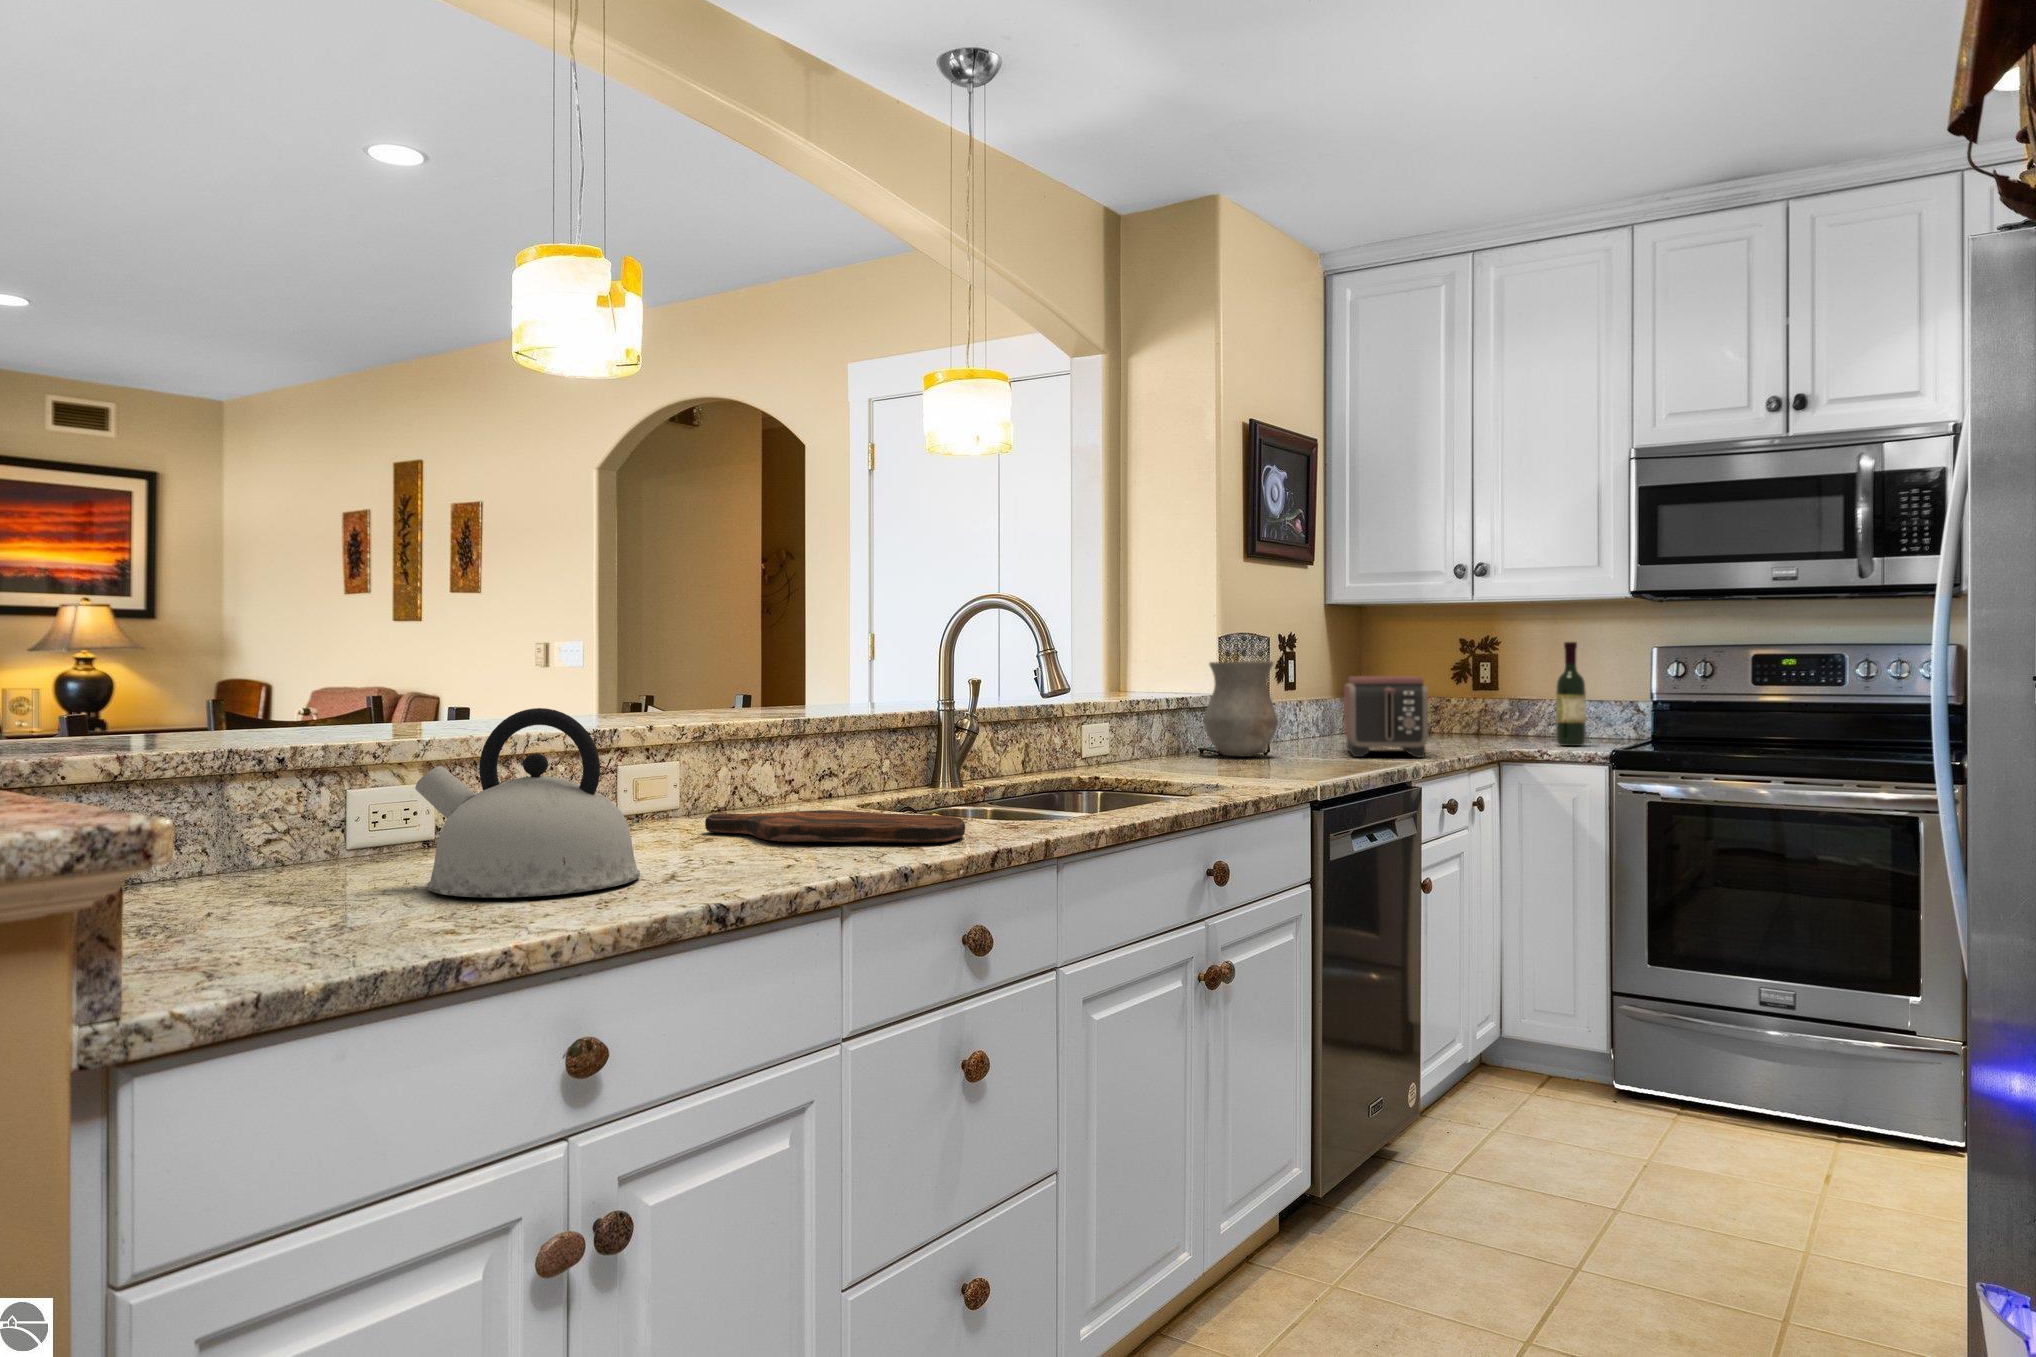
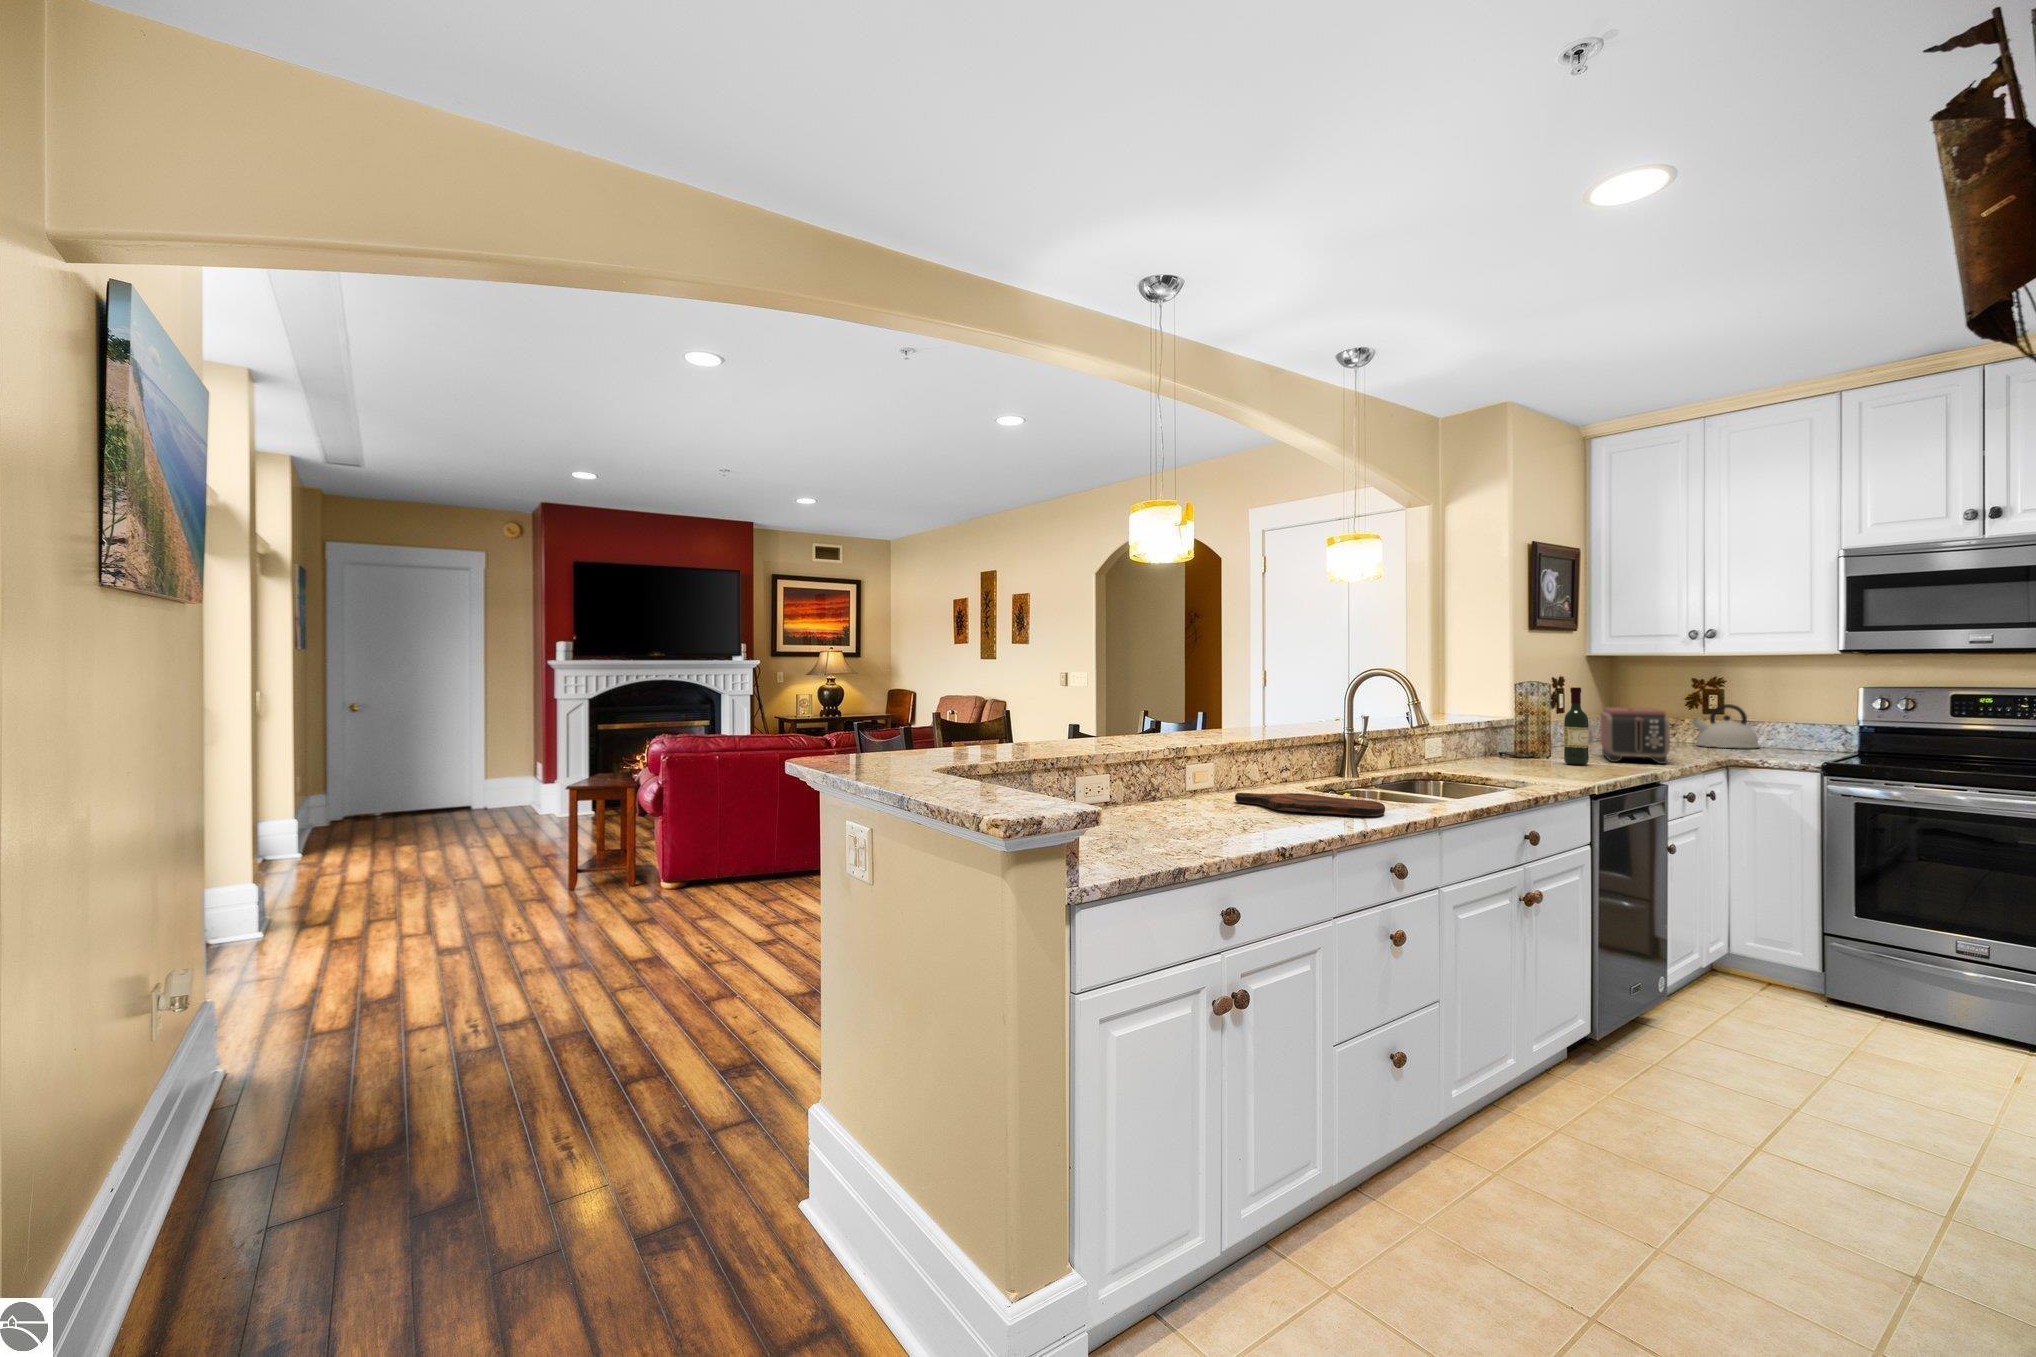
wine bottle: present [1556,642,1586,746] -> present [1564,687,1589,765]
vase: present [1203,661,1278,756] -> none [1498,698,1553,759]
kettle: present [415,708,640,898] -> present [1691,704,1759,748]

